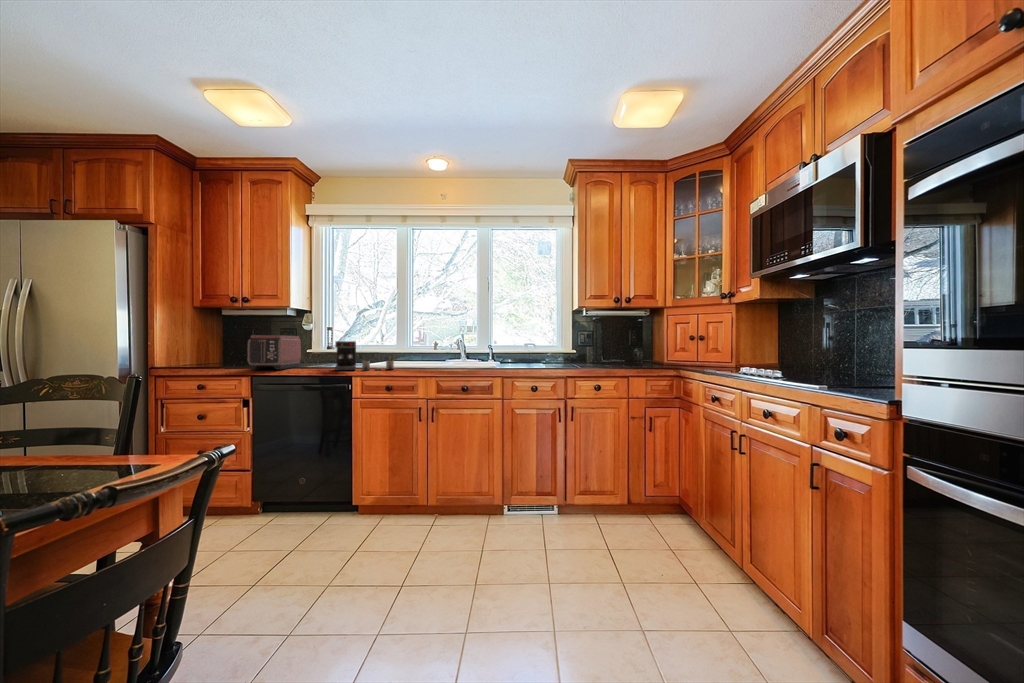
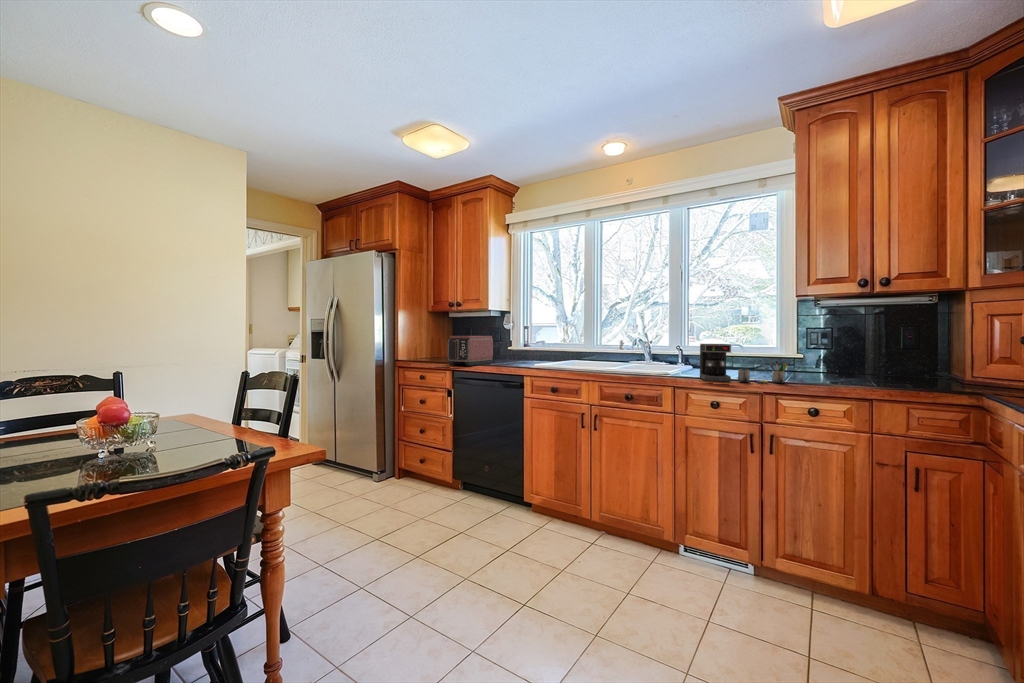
coffee maker: present [335,341,396,370] -> present [700,344,788,383]

